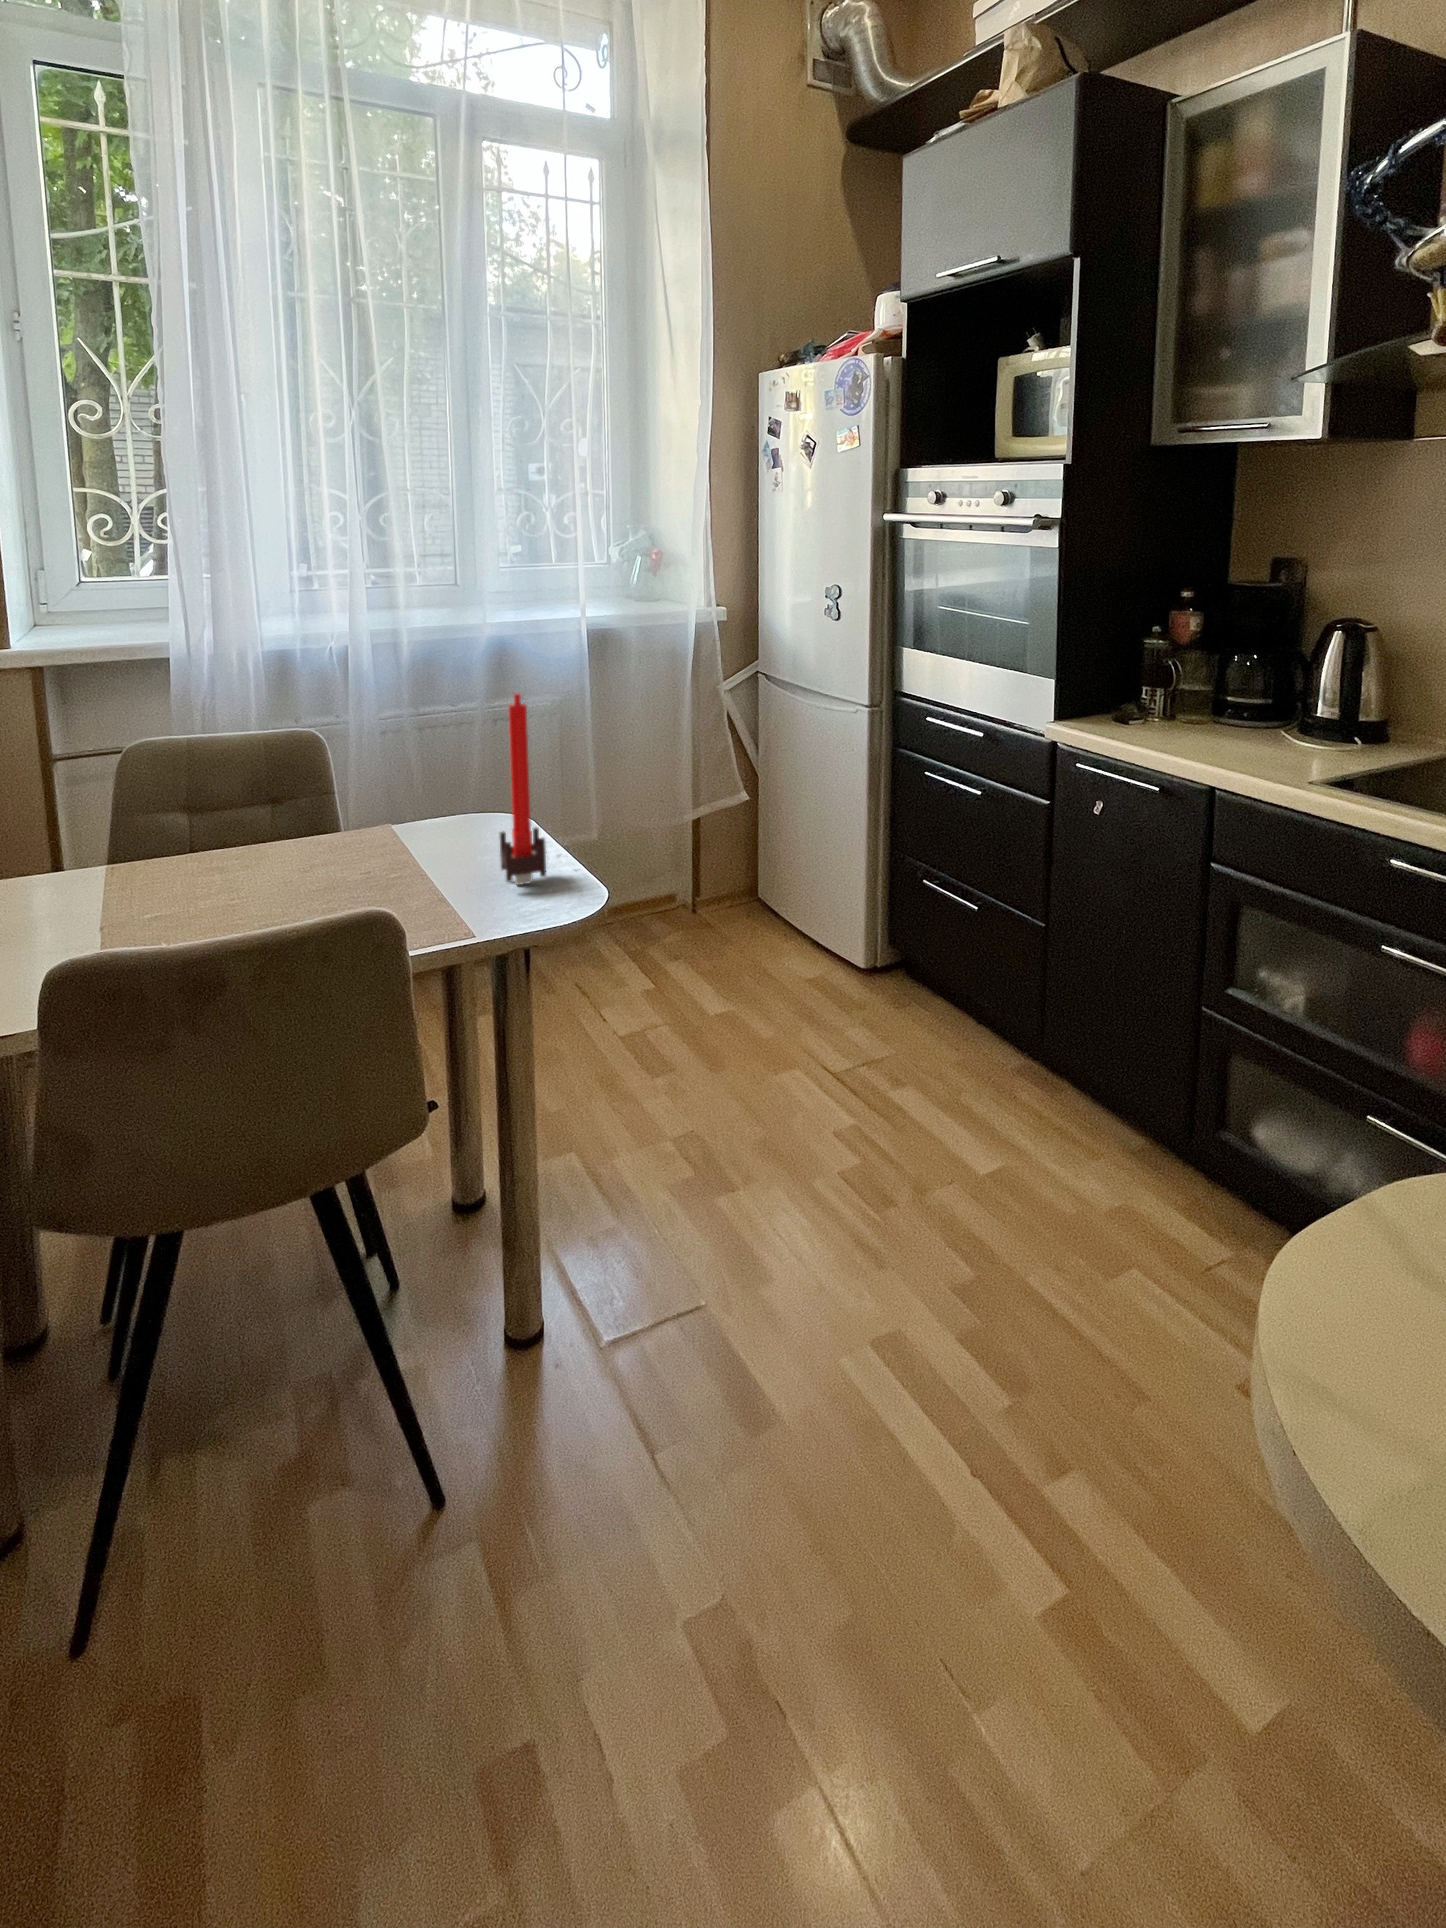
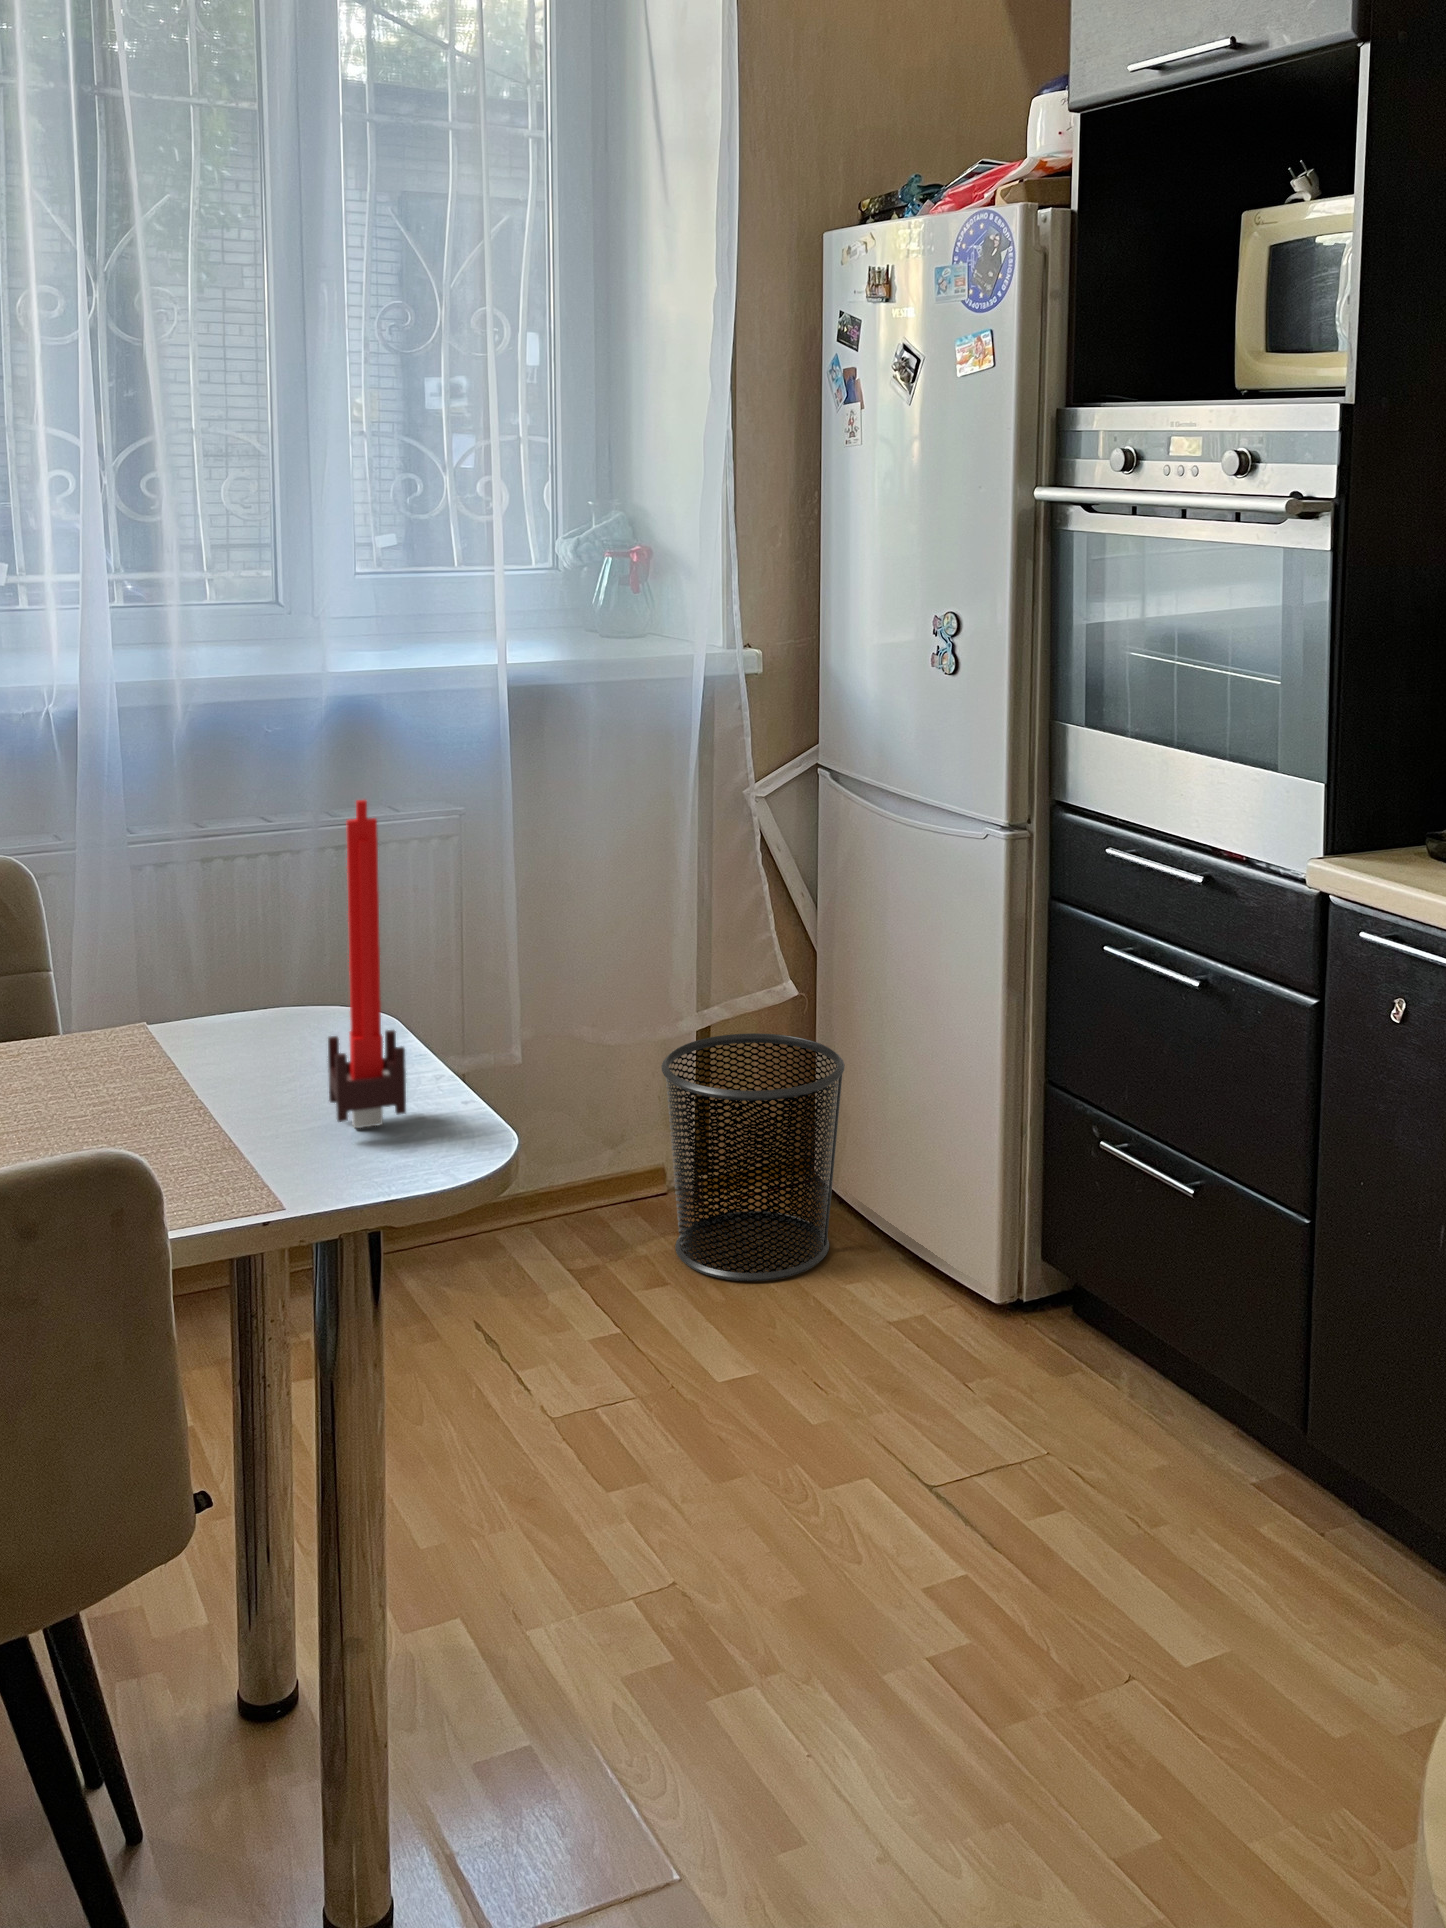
waste bin: none [675,820,775,955] -> present [661,1033,845,1281]

